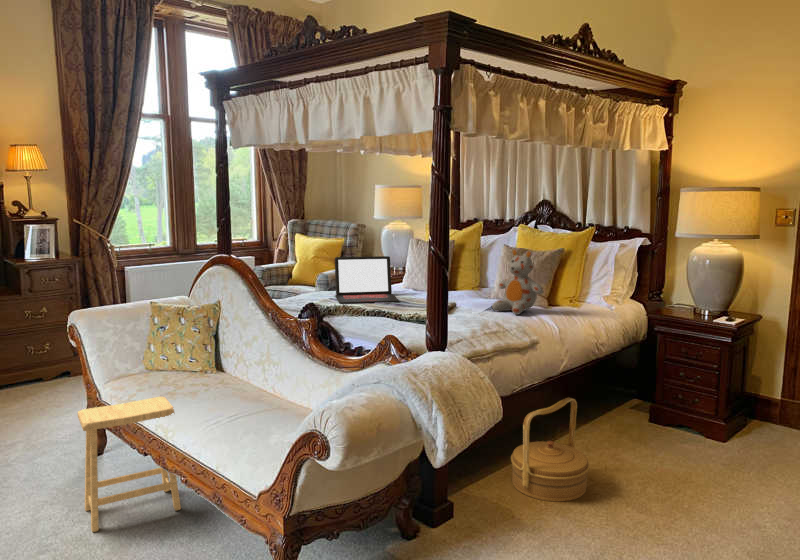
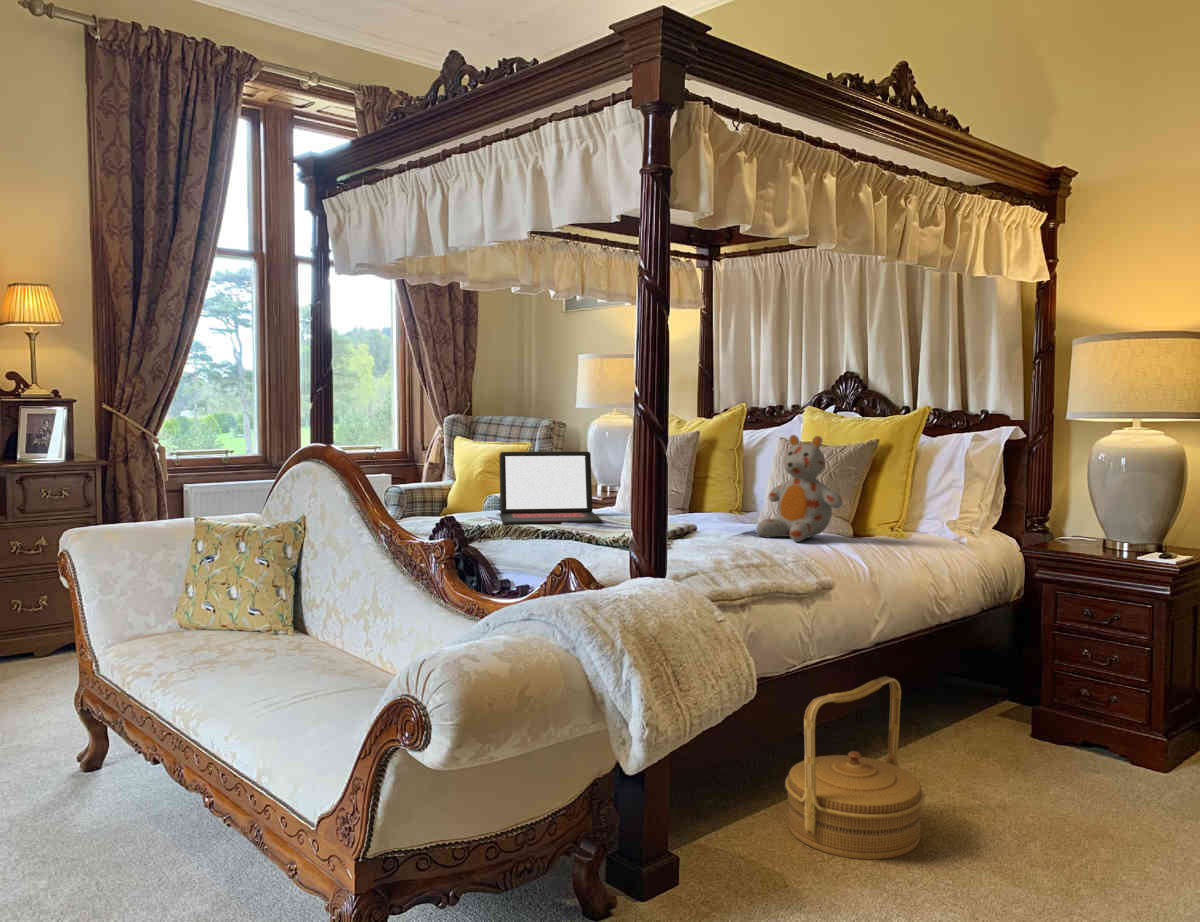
footstool: present [78,397,181,532] -> none [35,662,206,893]

